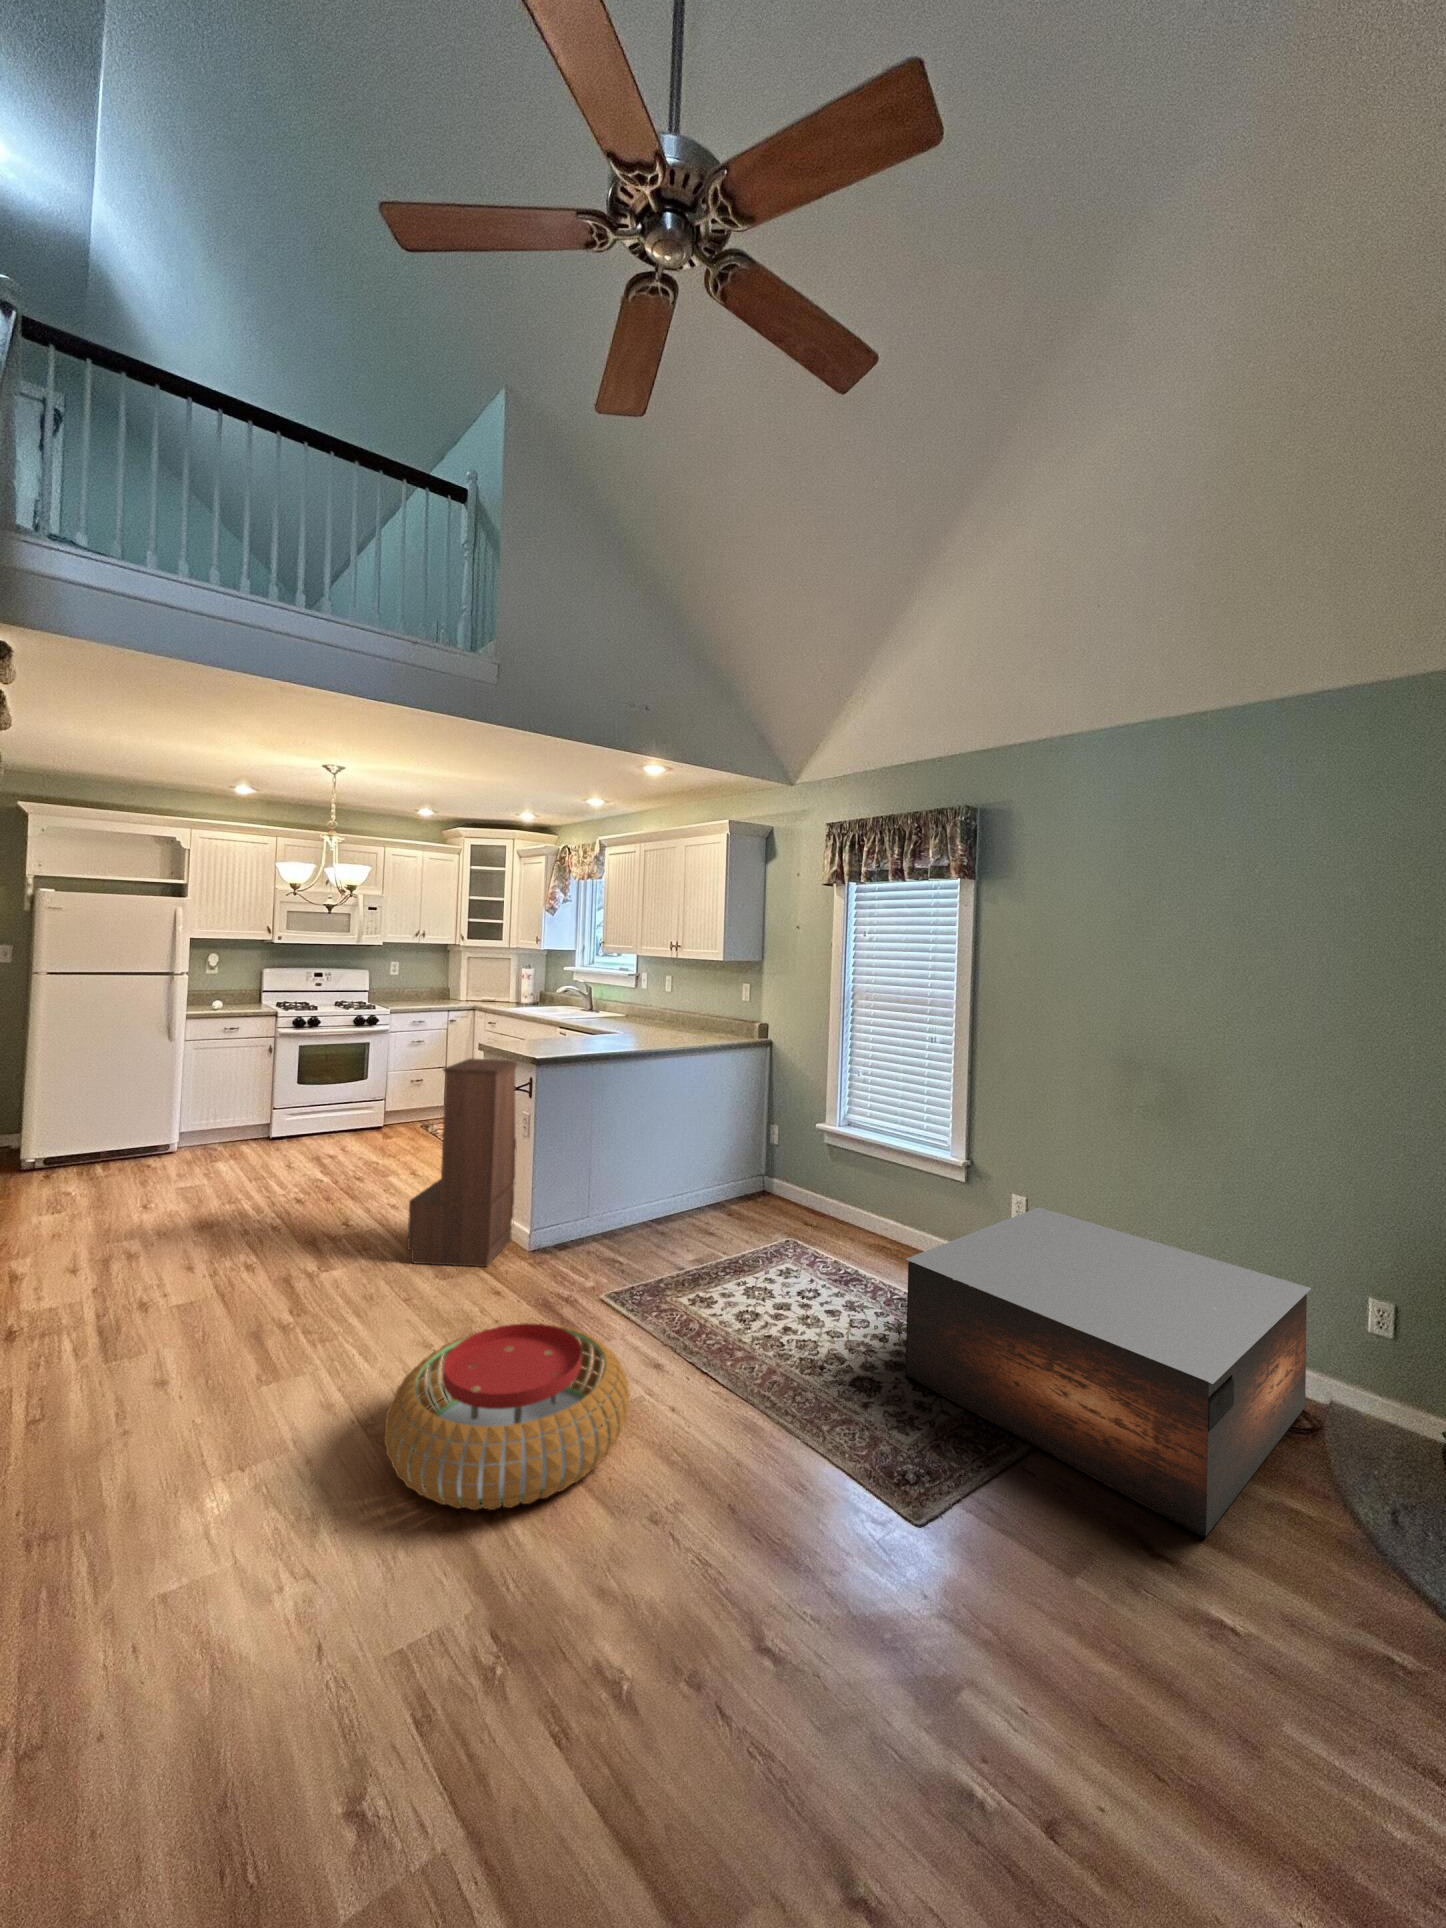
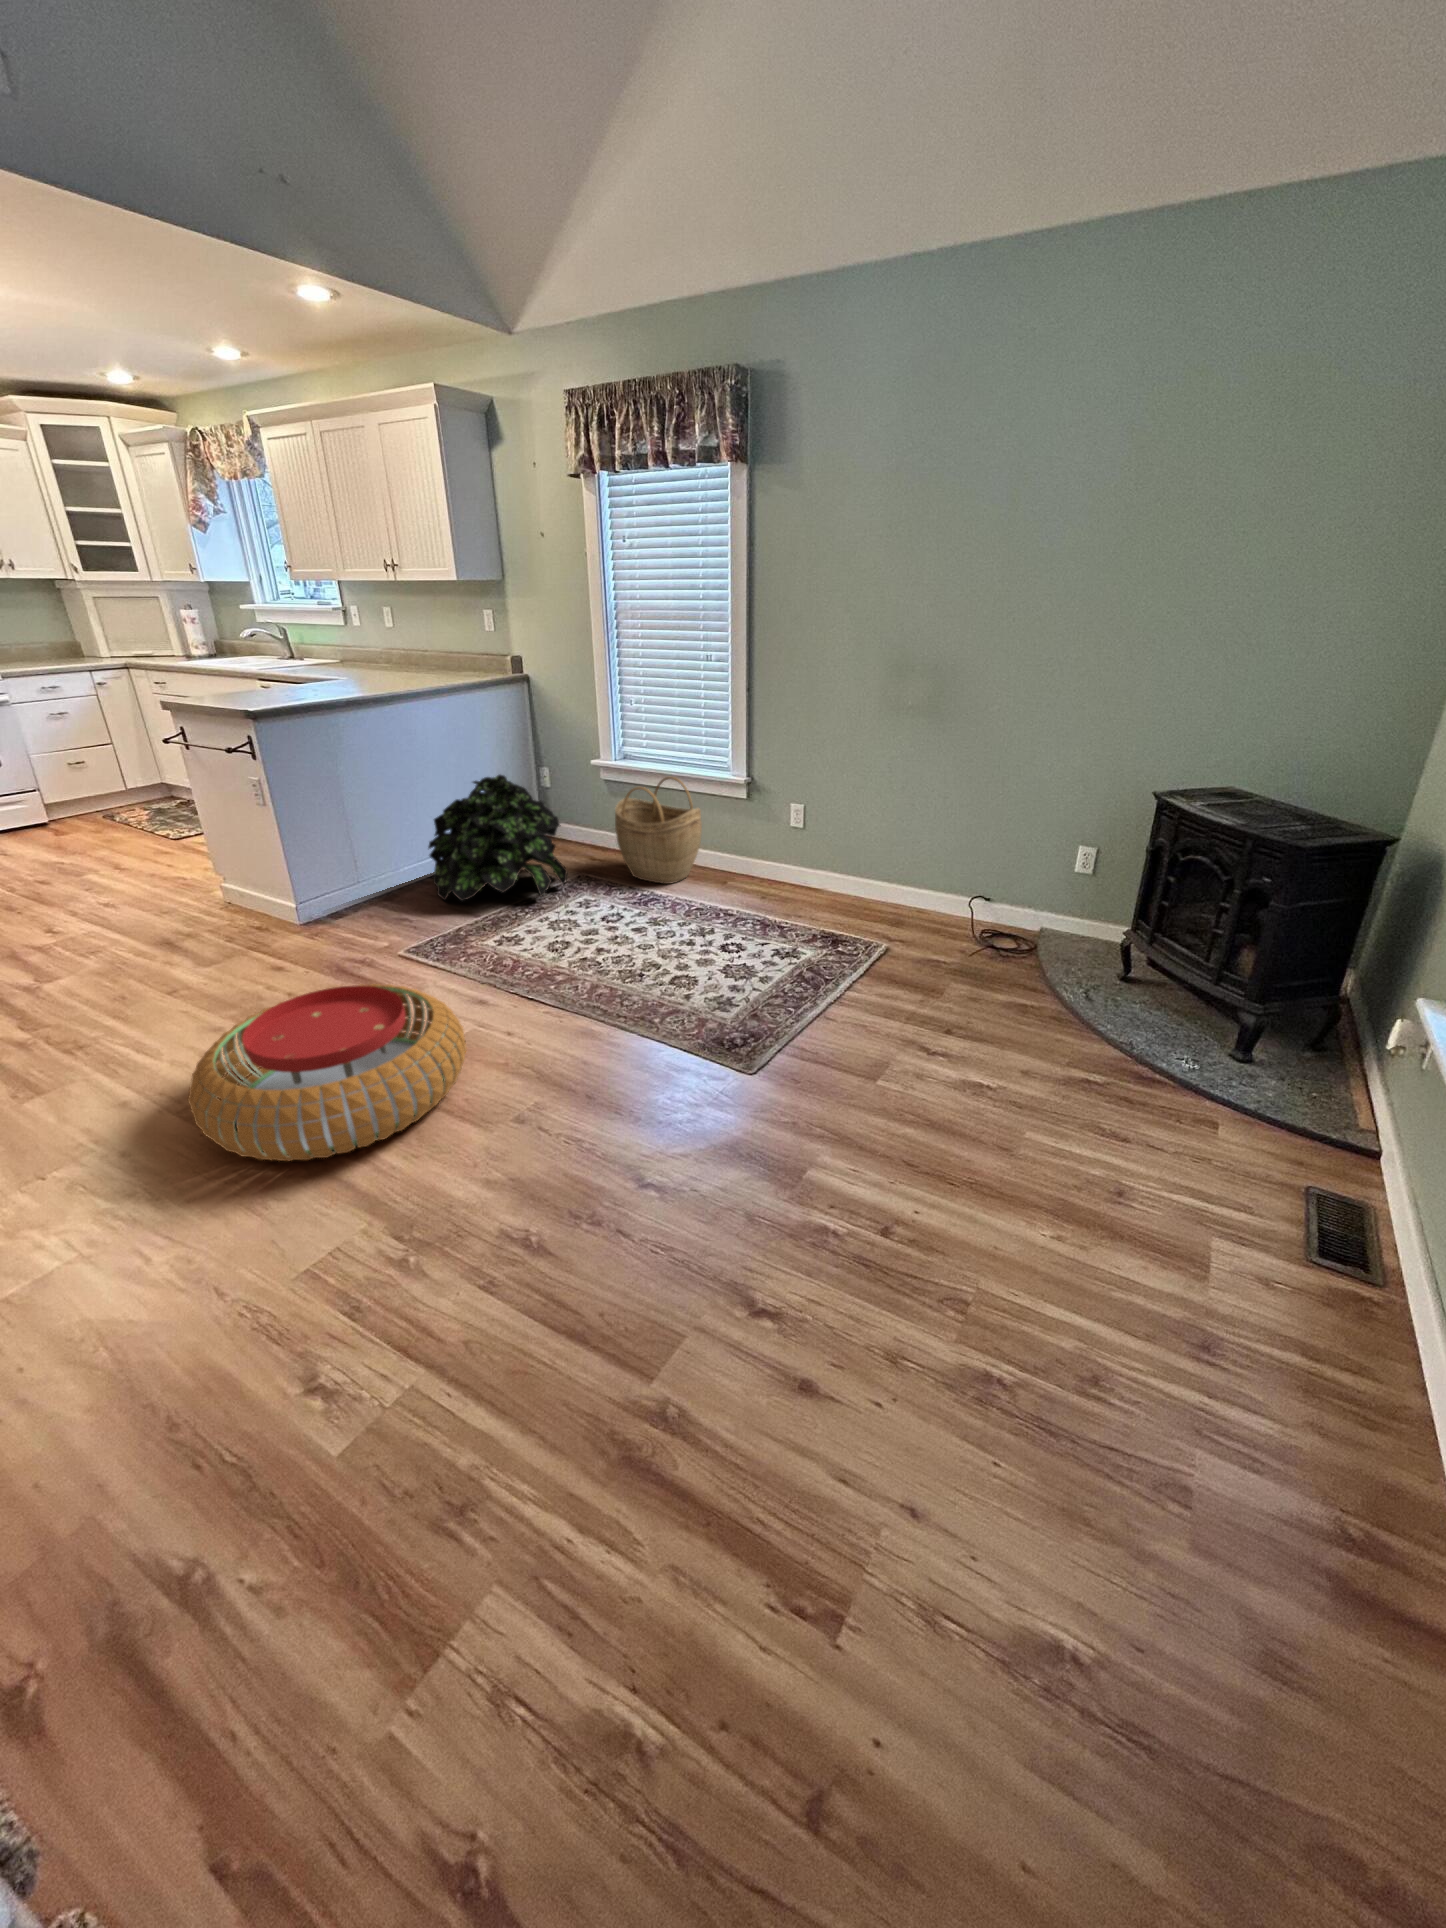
bookshelf: present [407,1059,517,1267] -> none [110,715,275,959]
potted plant: none [650,1128,774,1258] -> present [428,775,567,901]
woven basket: none [827,1146,916,1262] -> present [615,777,702,884]
coffee table: present [903,1207,1312,1537] -> none [711,814,1034,1032]

